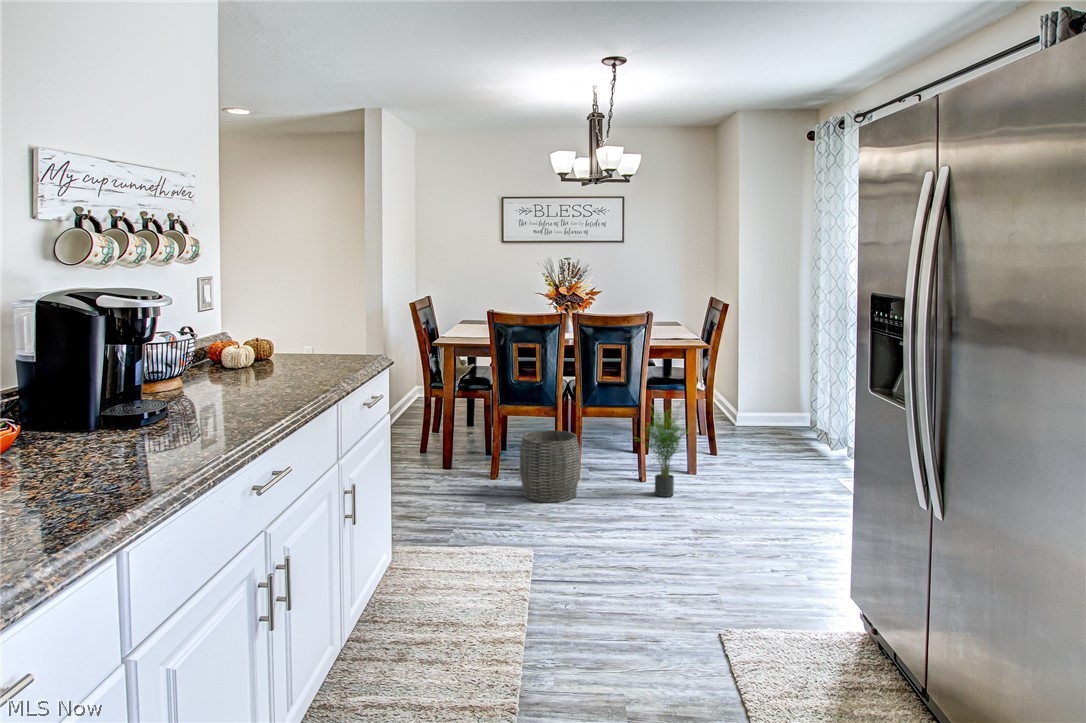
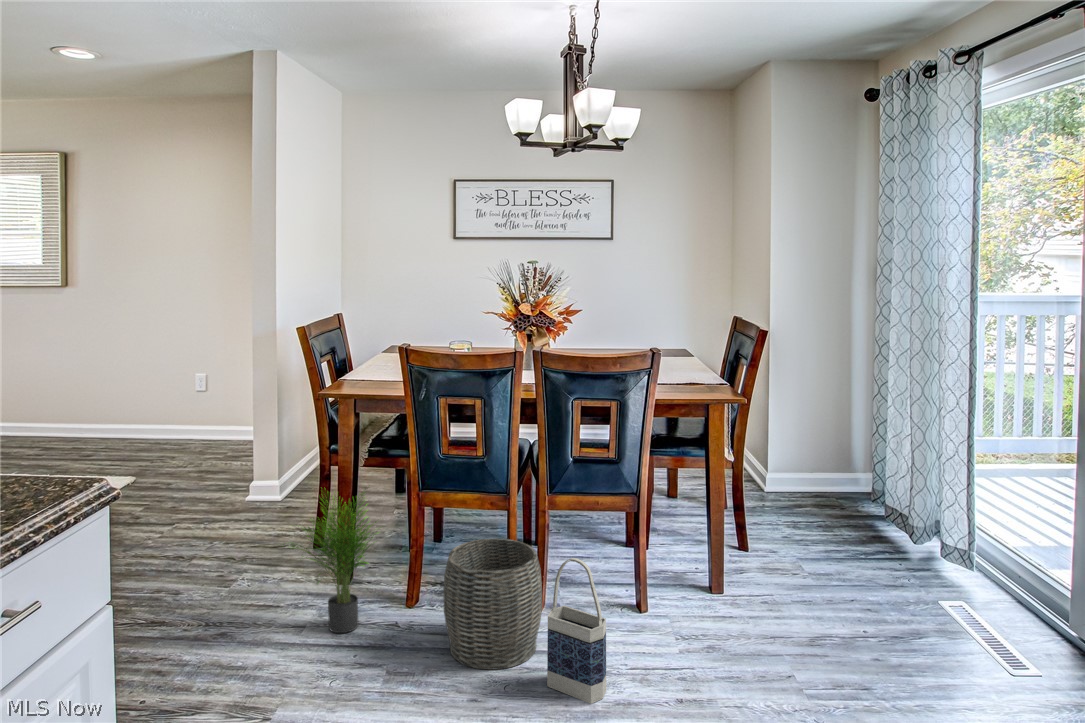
potted plant: present [641,413,687,497] -> present [295,493,376,633]
bag: none [585,430,620,514] -> present [547,558,606,704]

